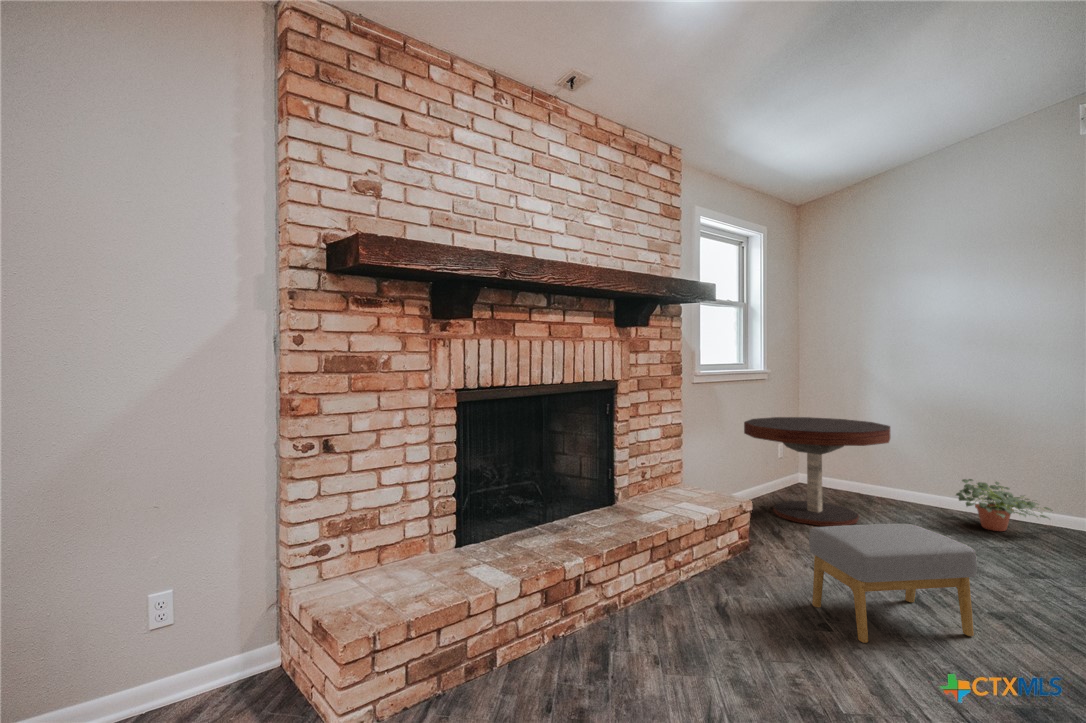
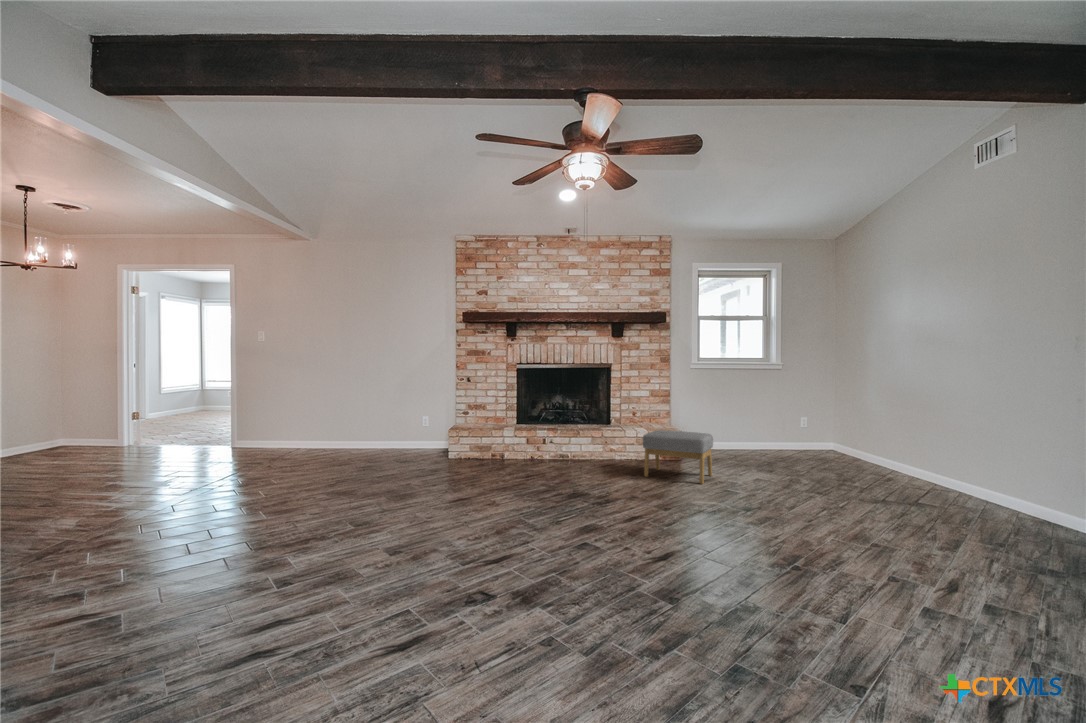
coffee table: present [744,417,890,526] -> none [726,392,825,459]
potted plant: present [956,479,1052,531] -> none [862,439,942,475]

